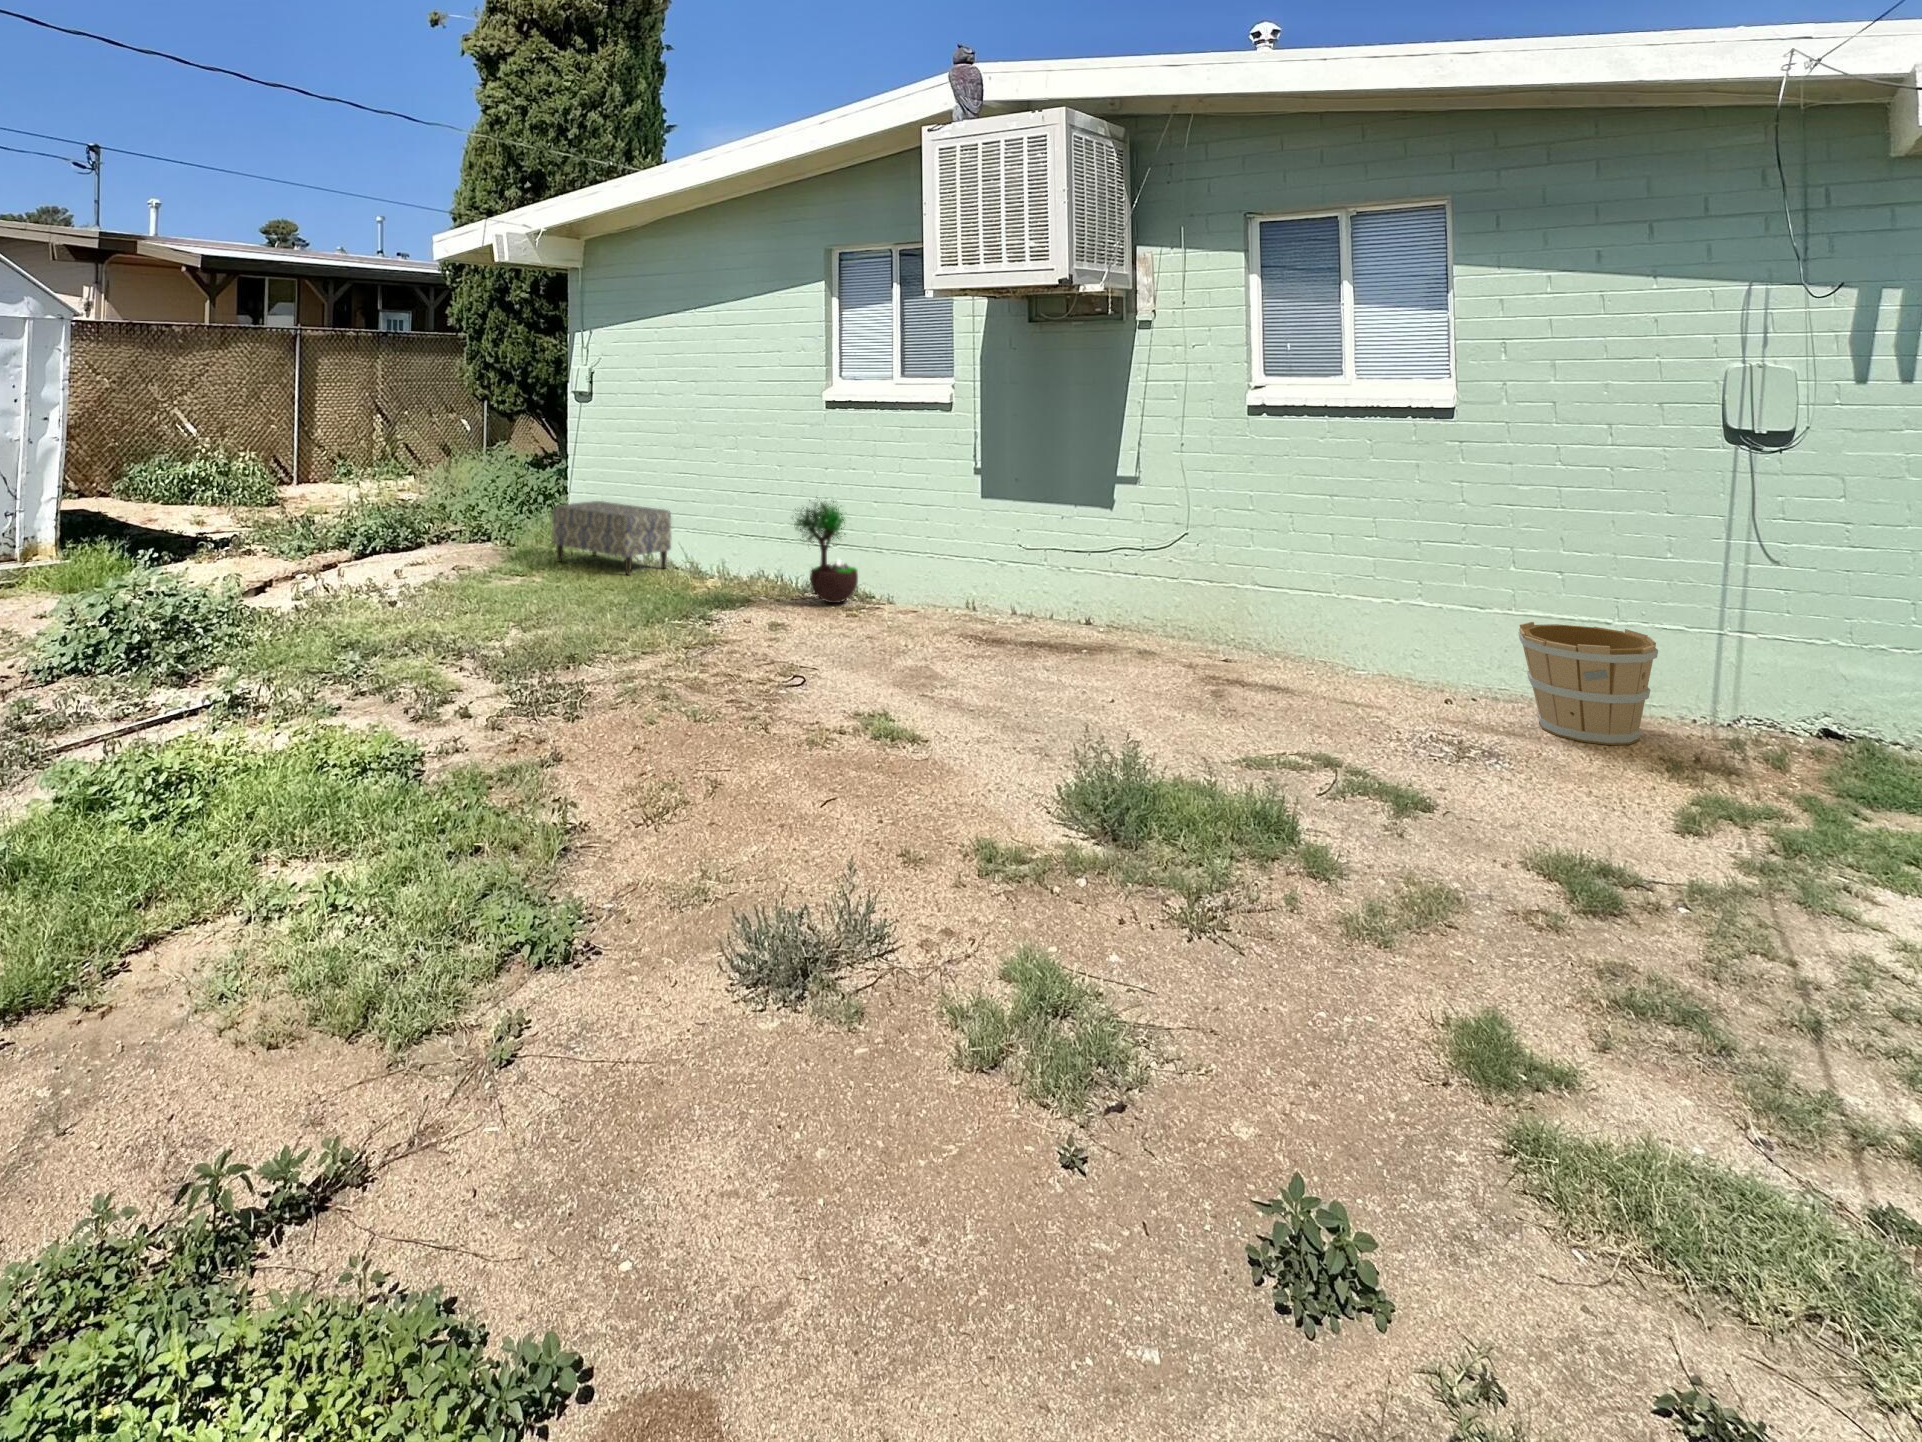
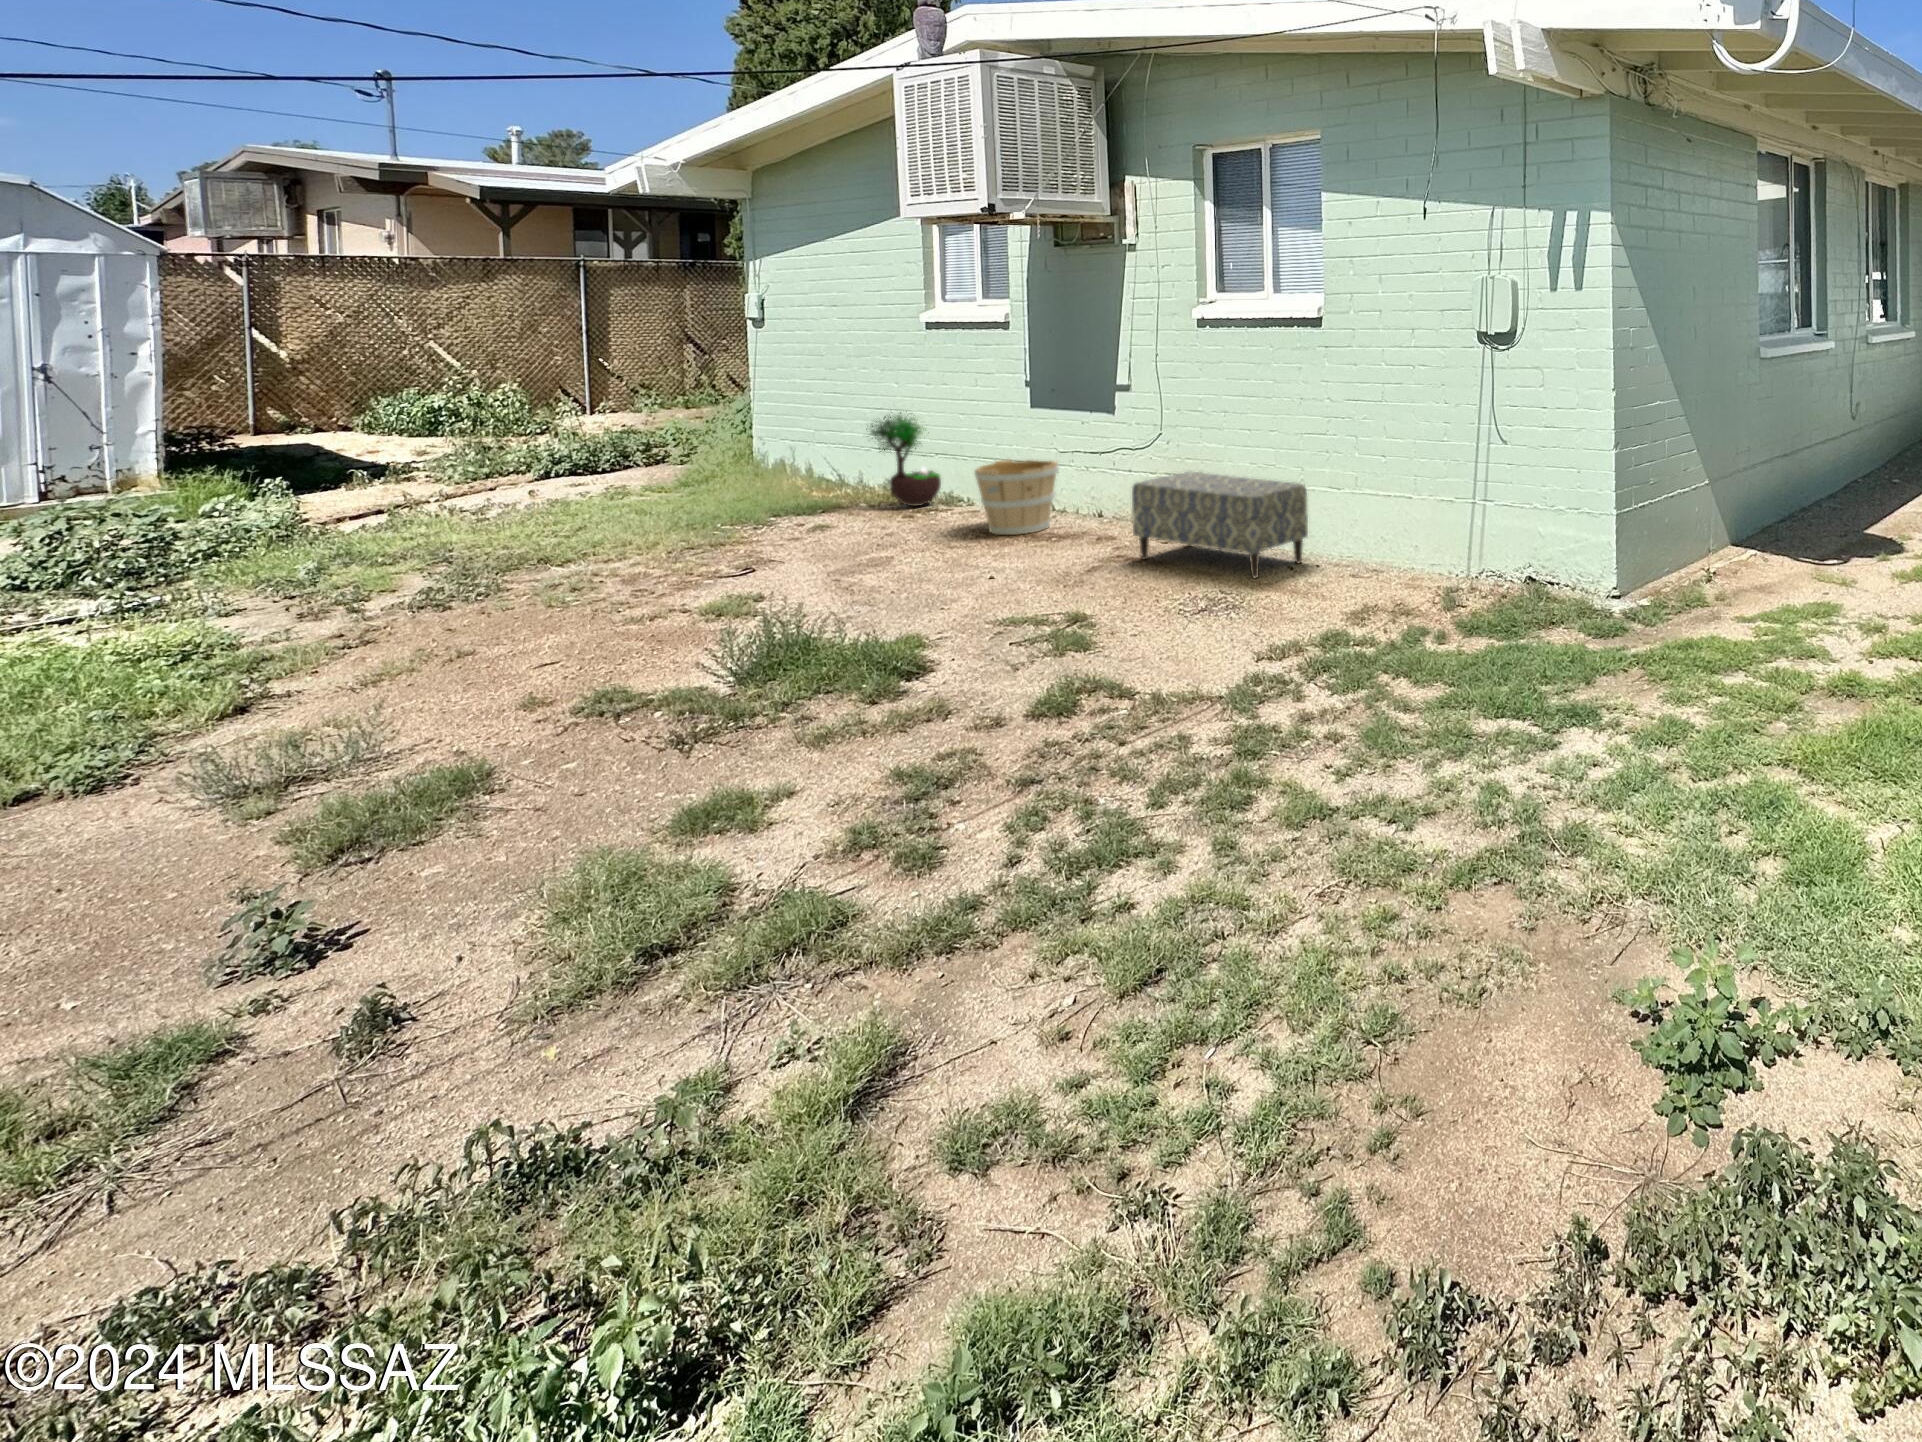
bench: present [552,501,671,575] -> present [1132,472,1308,578]
wooden bucket: present [1518,622,1658,745] -> present [975,460,1059,535]

